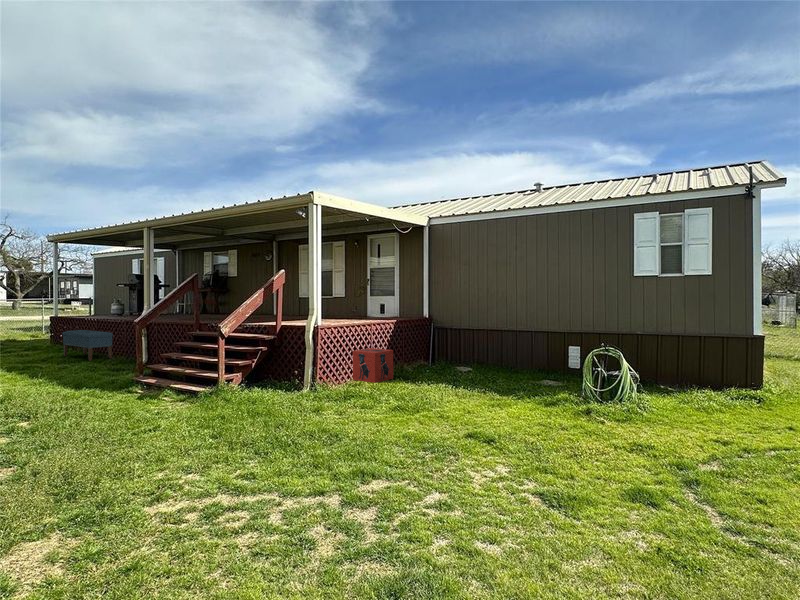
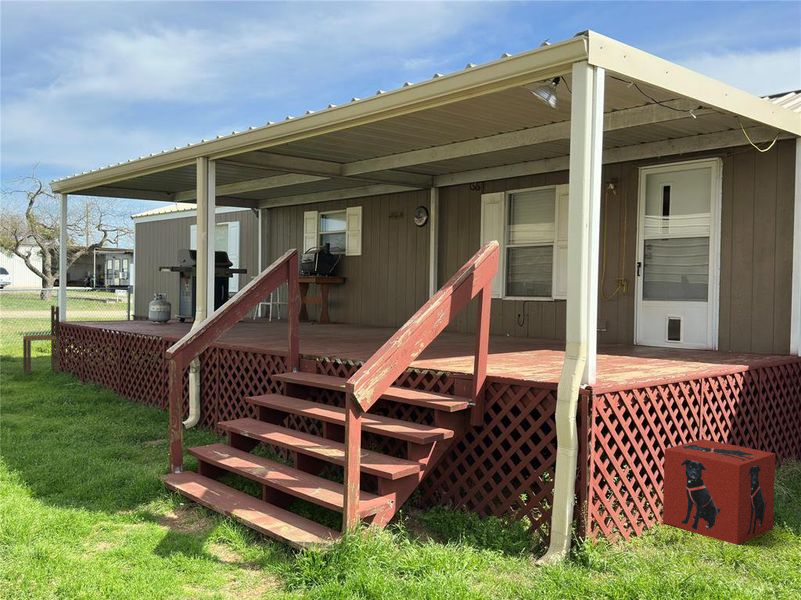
chair: none [25,308,51,349] -> present [23,305,59,374]
bench: present [62,330,113,361] -> none [68,348,145,409]

